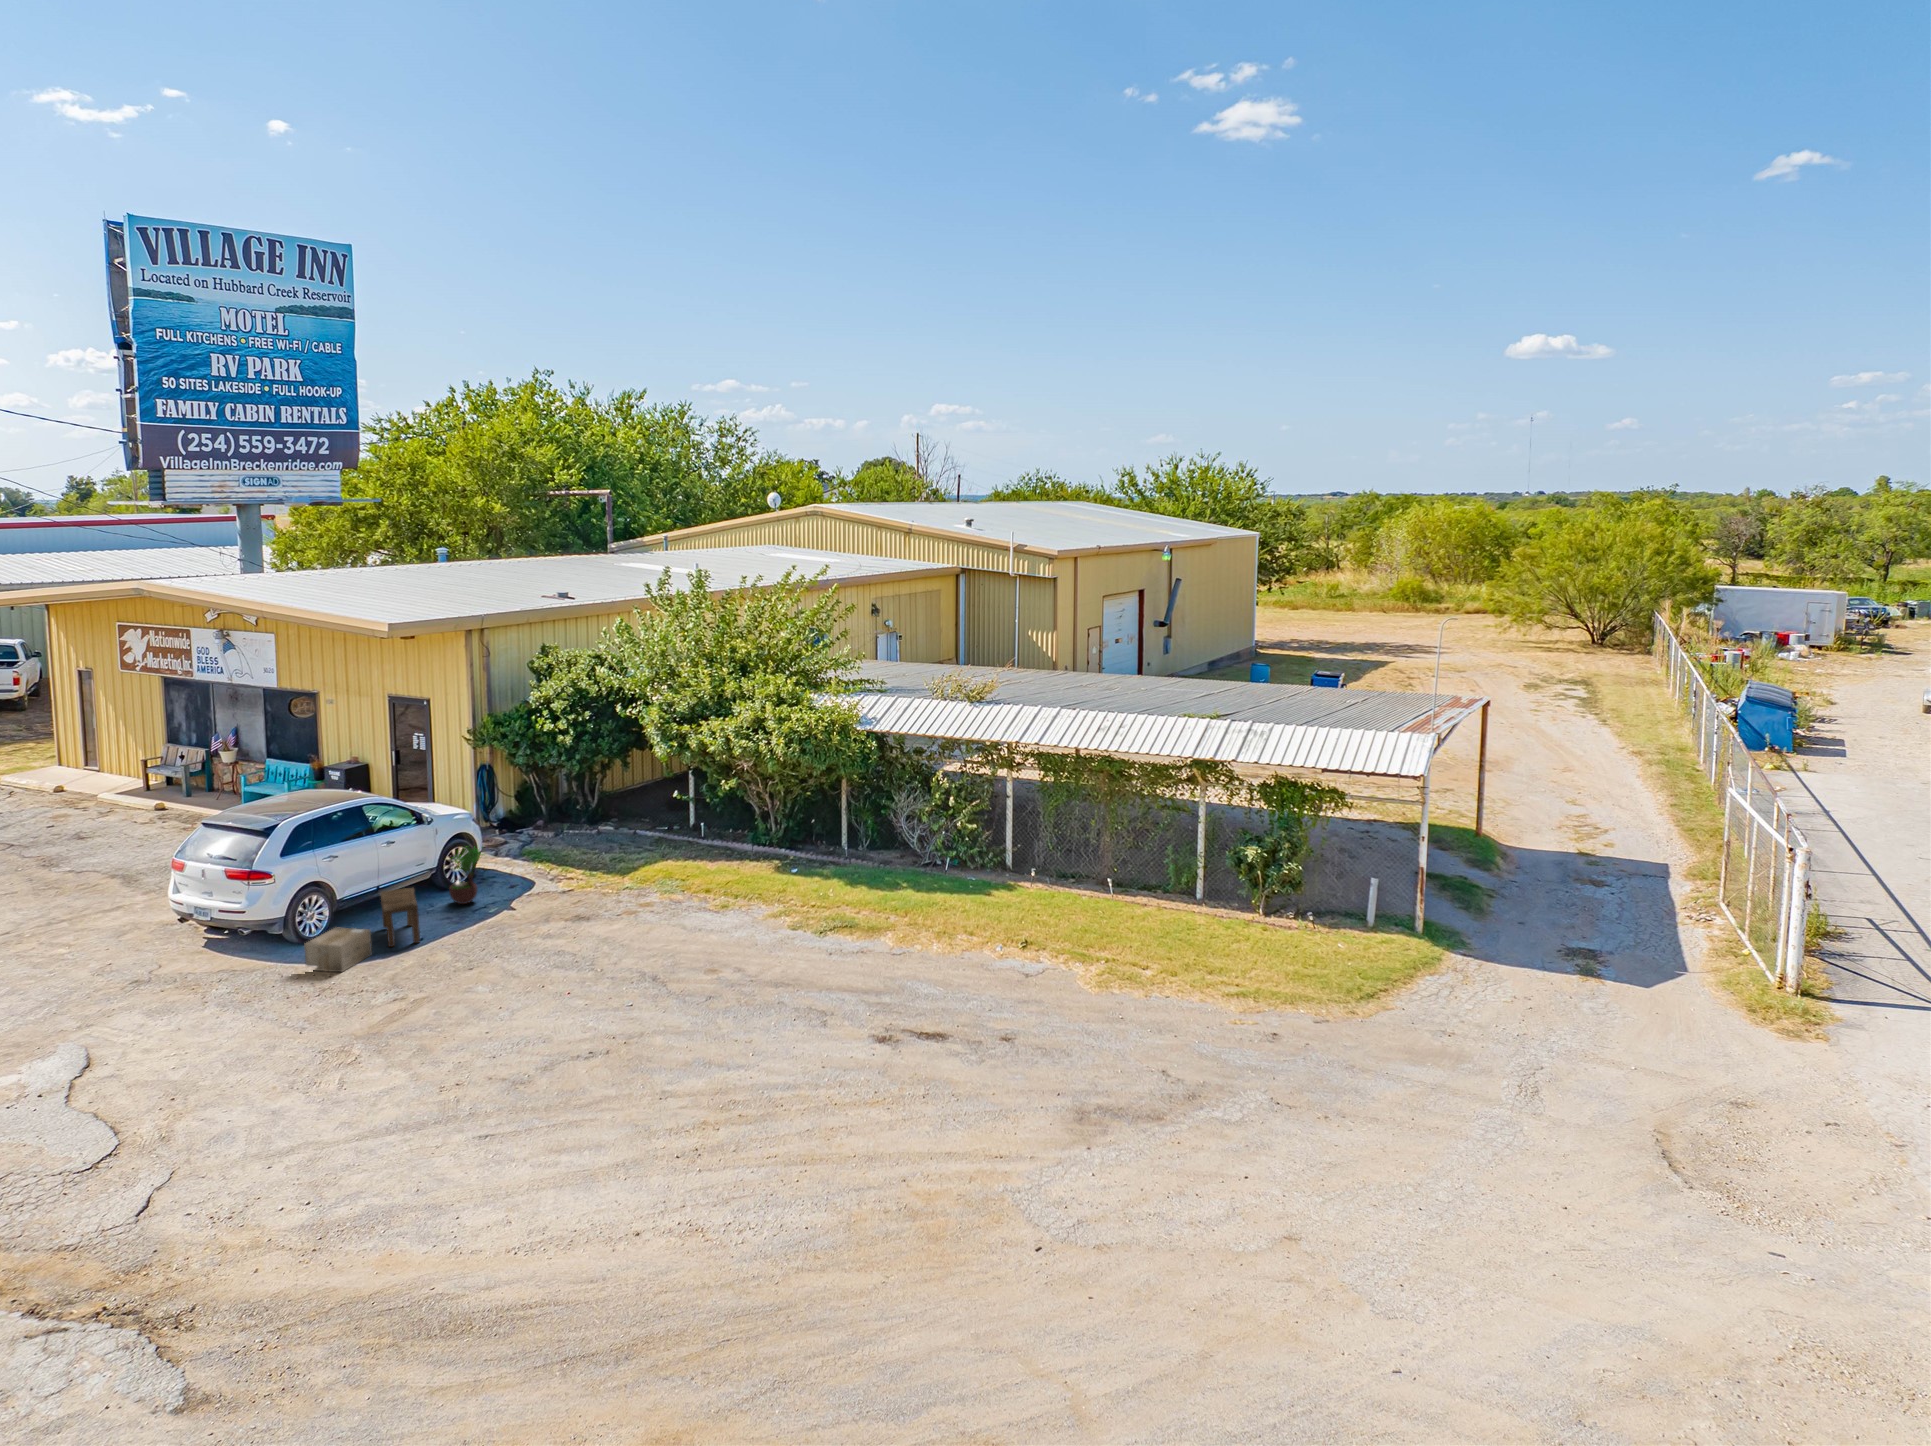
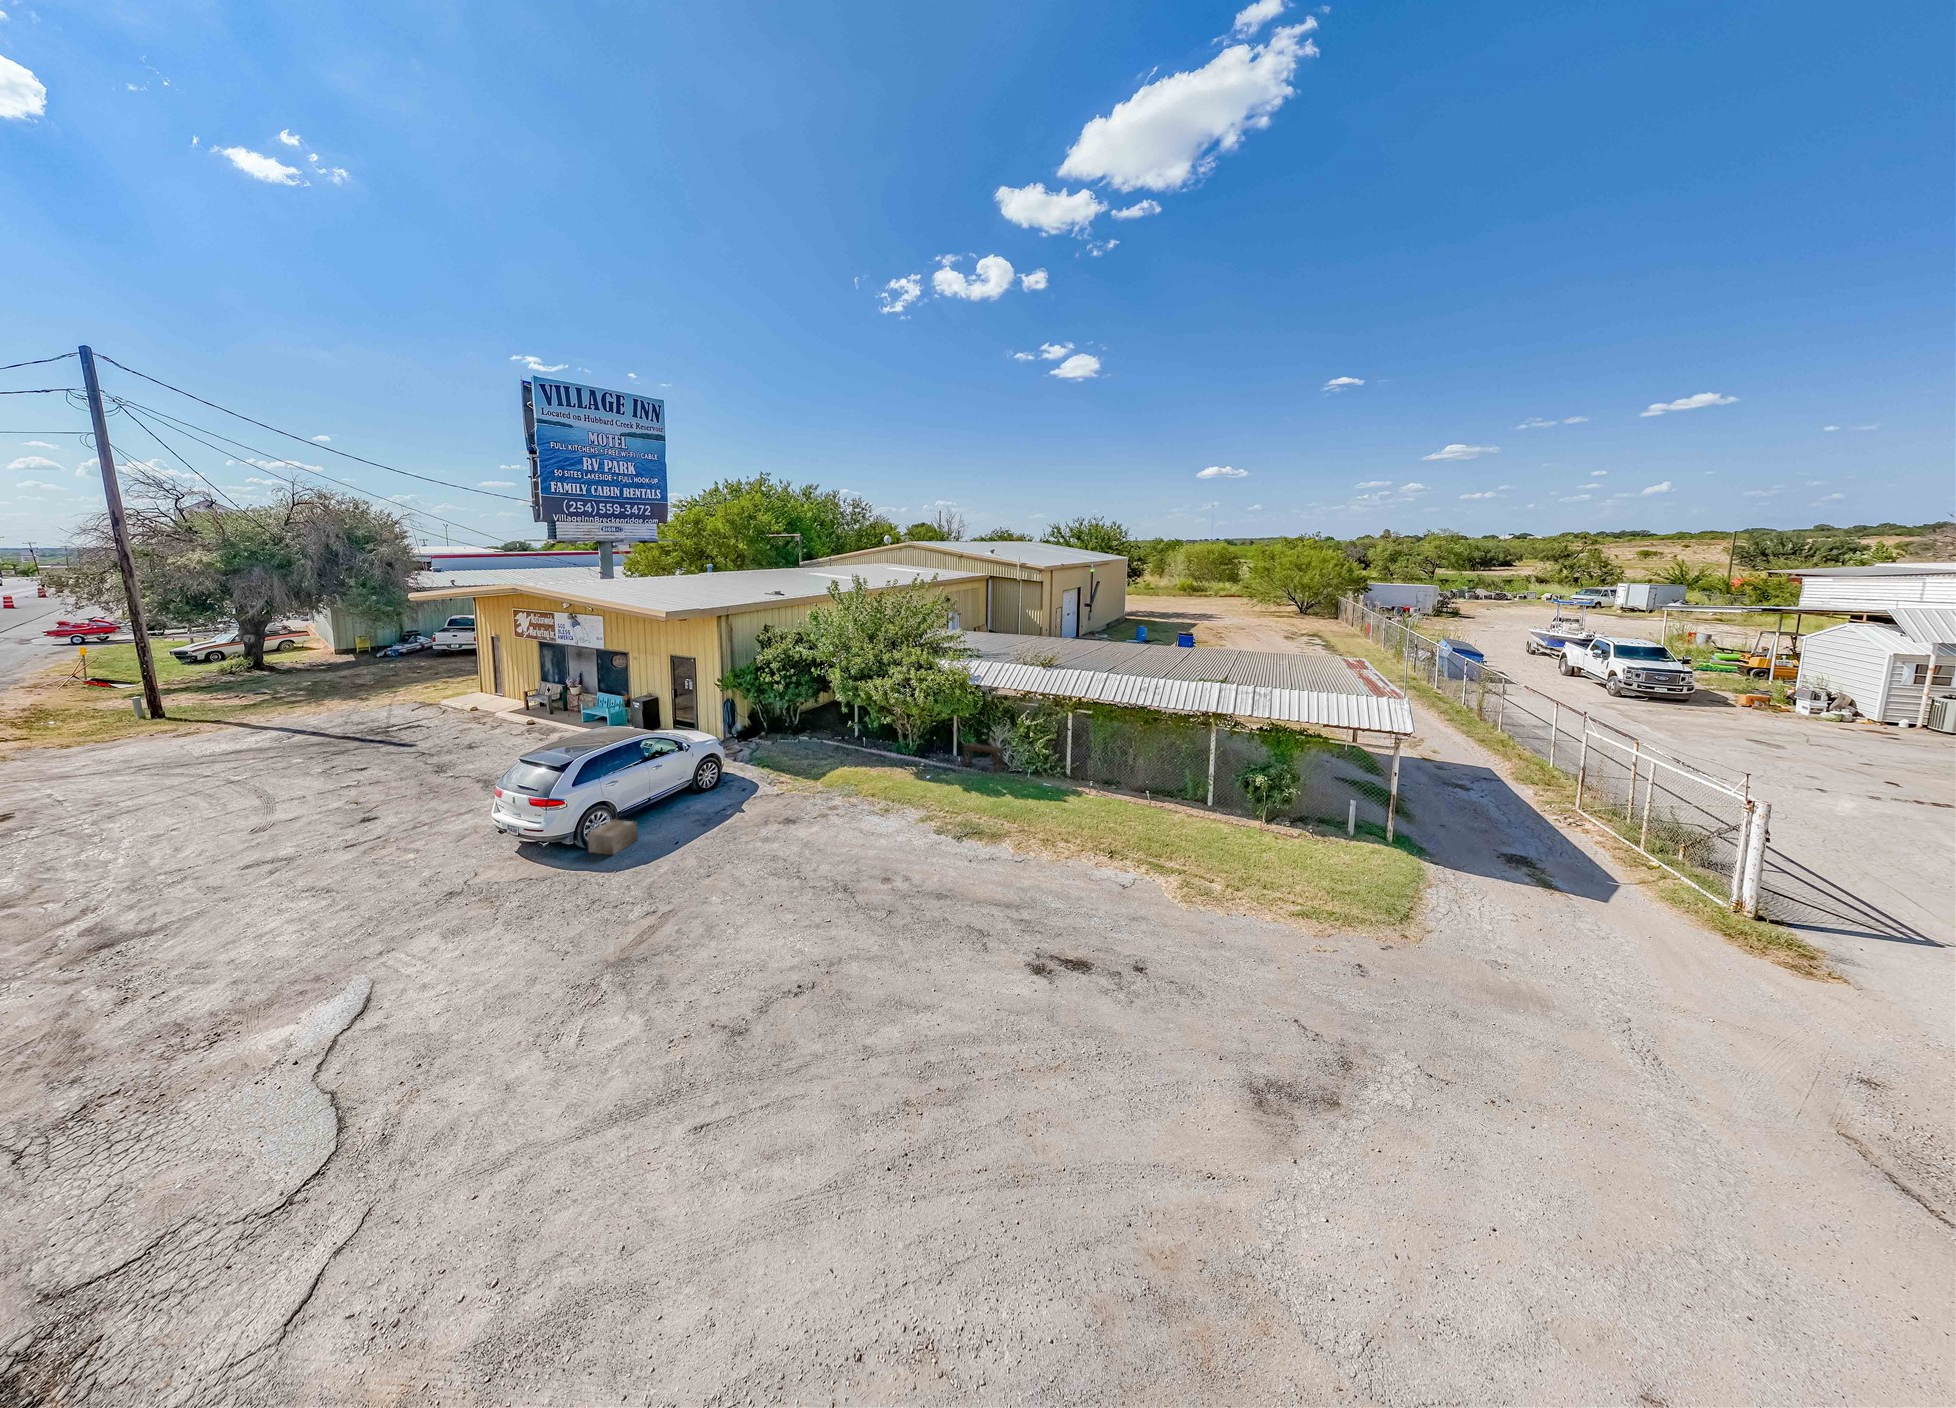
potted tree: present [449,846,481,904] -> none [698,757,723,798]
bench: present [381,888,420,947] -> present [963,743,1004,772]

